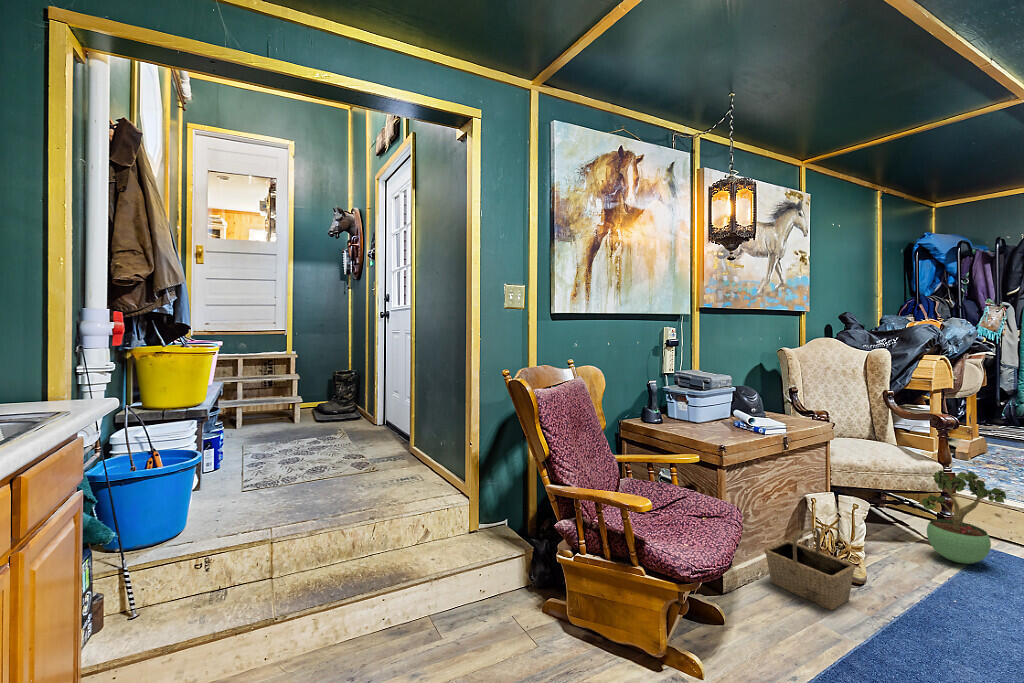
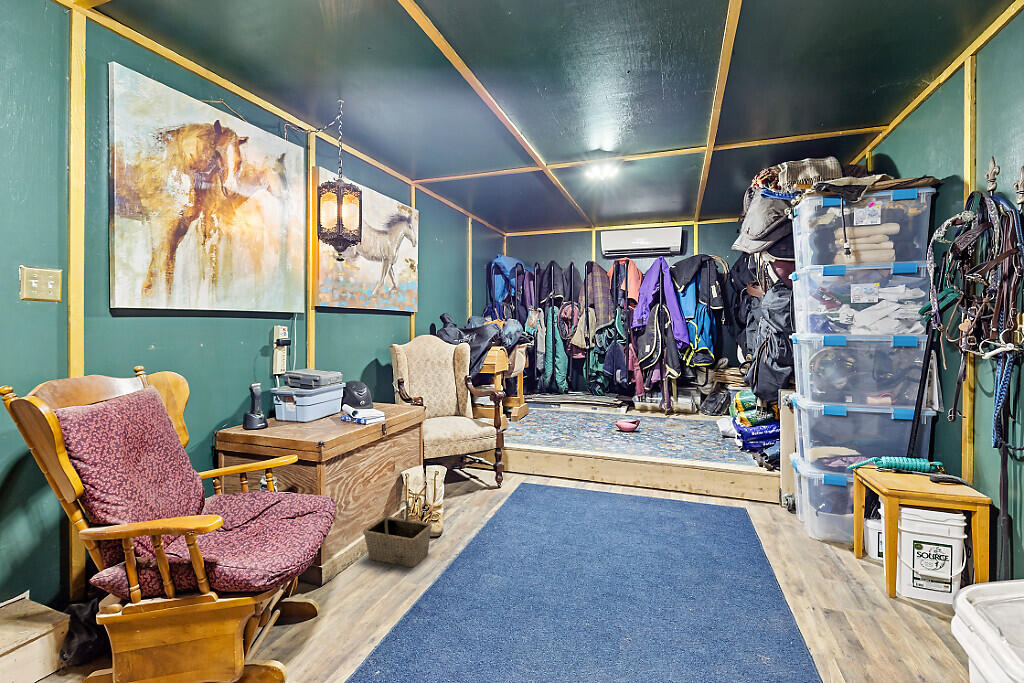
potted plant: present [921,470,1006,564] -> none [482,433,527,501]

